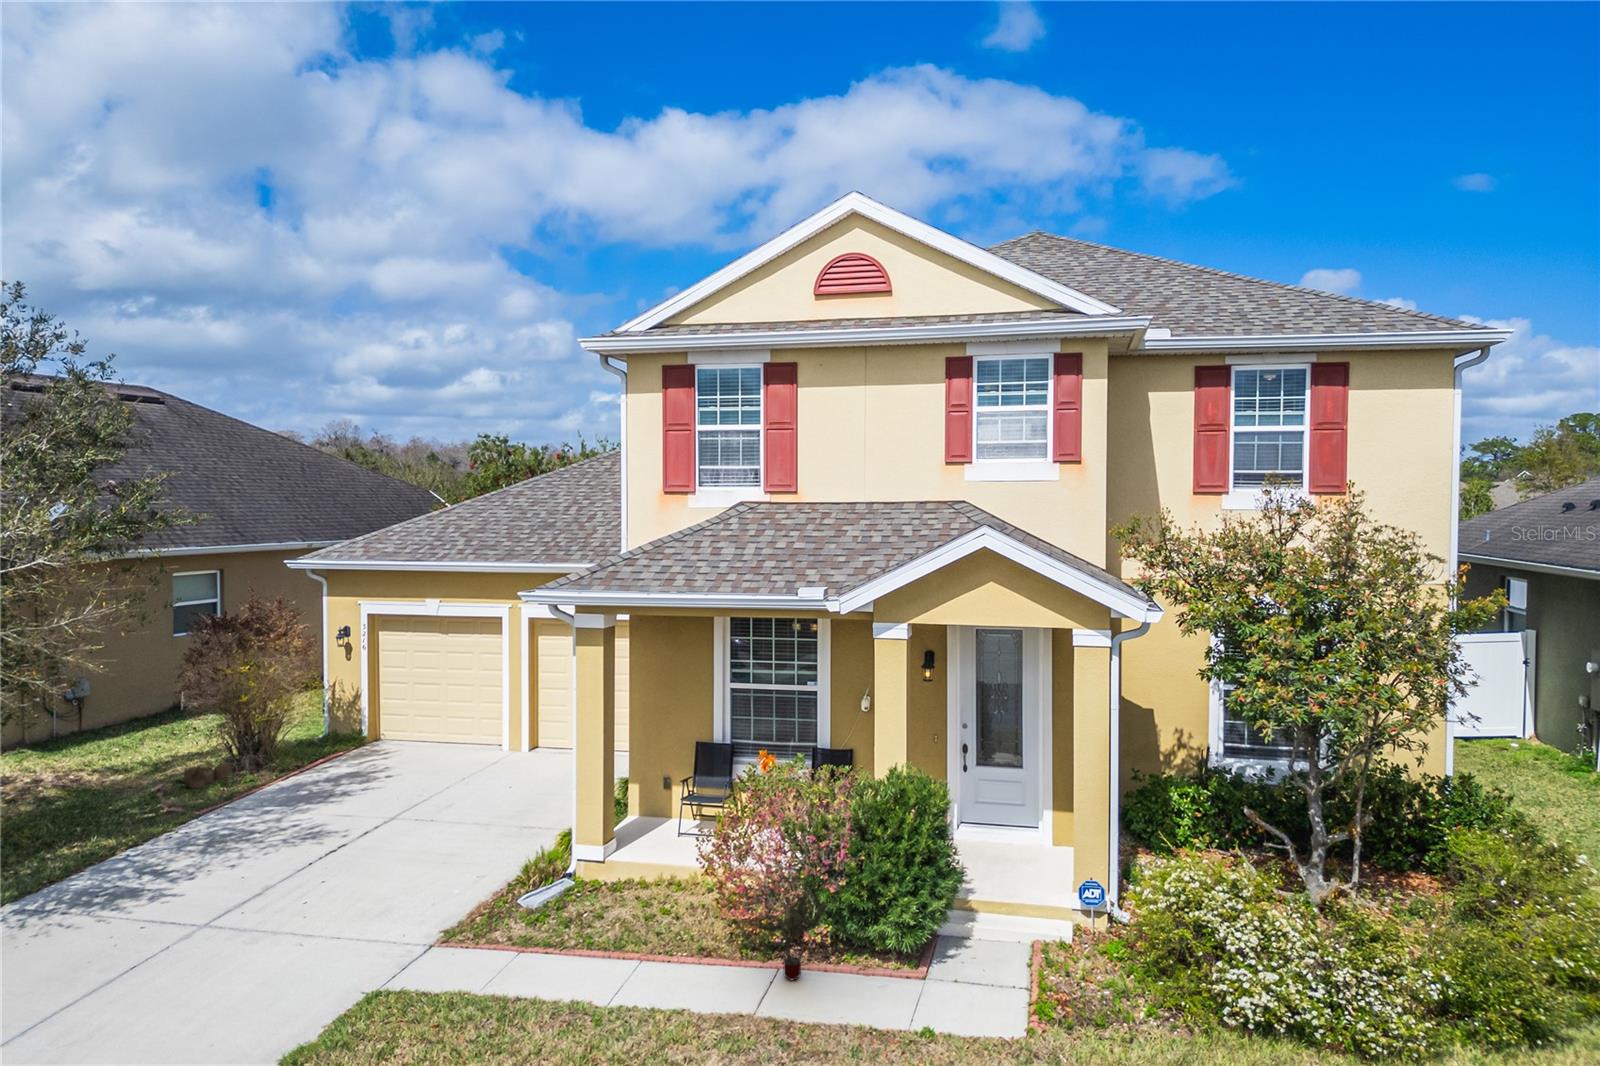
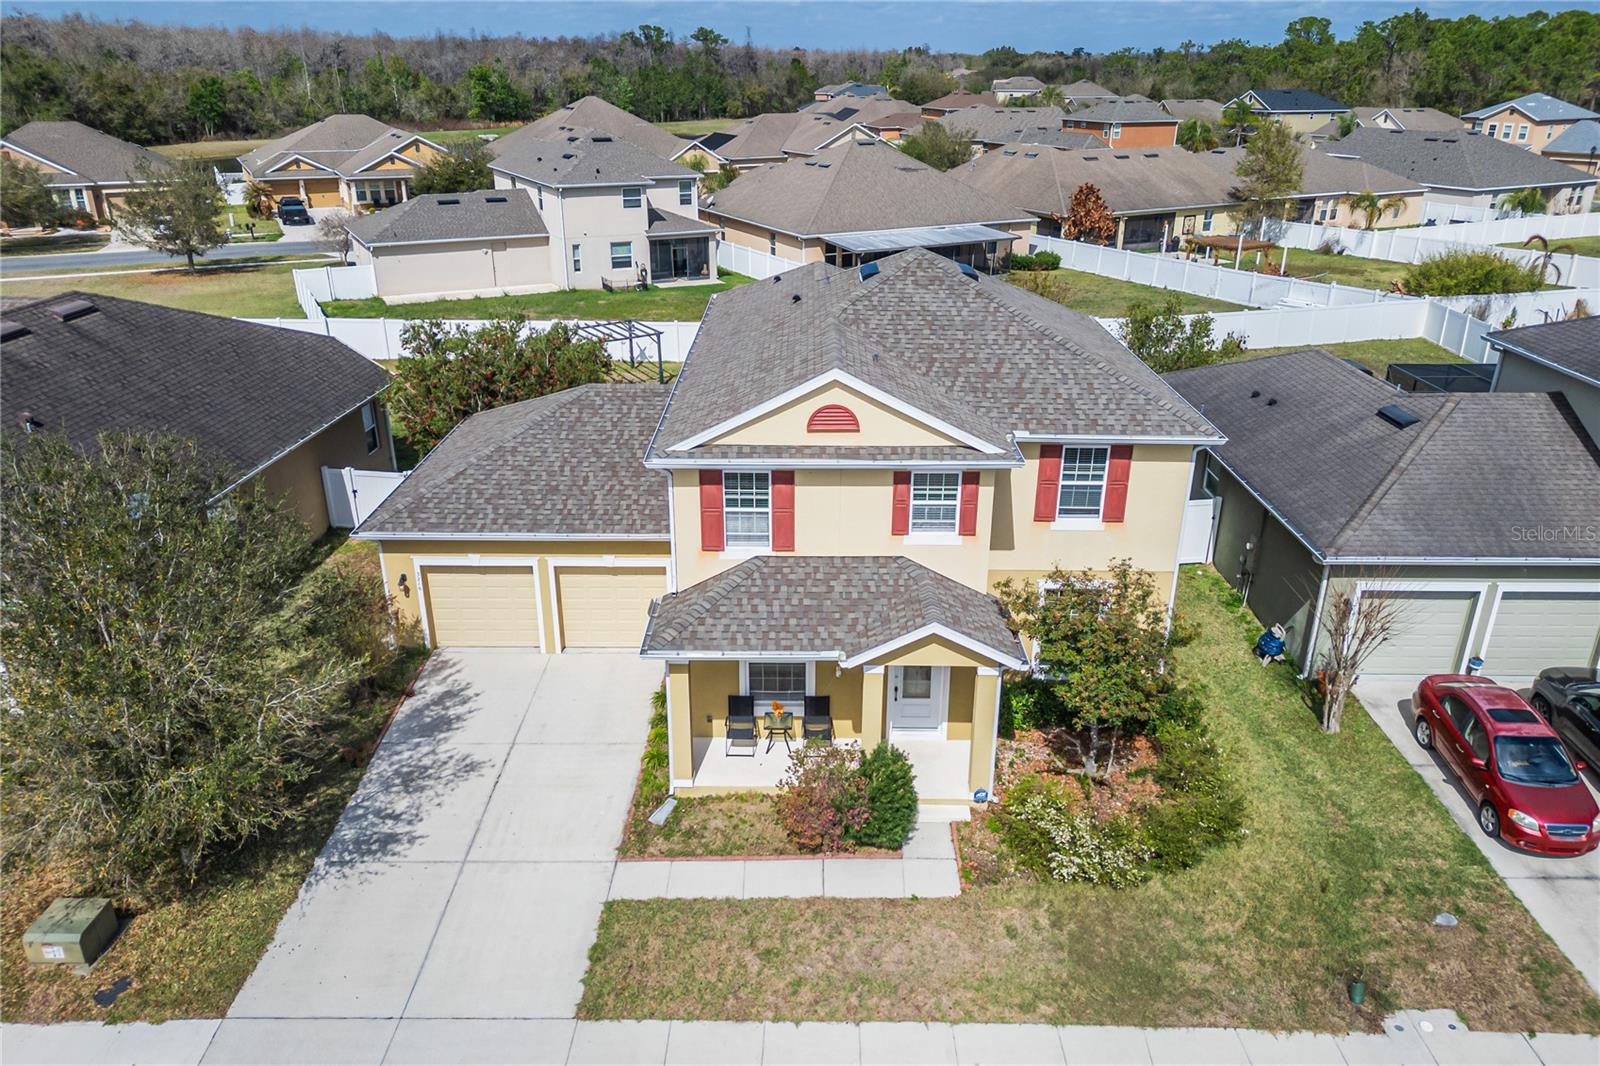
potted tree: present [758,886,827,980] -> present [396,666,421,697]

